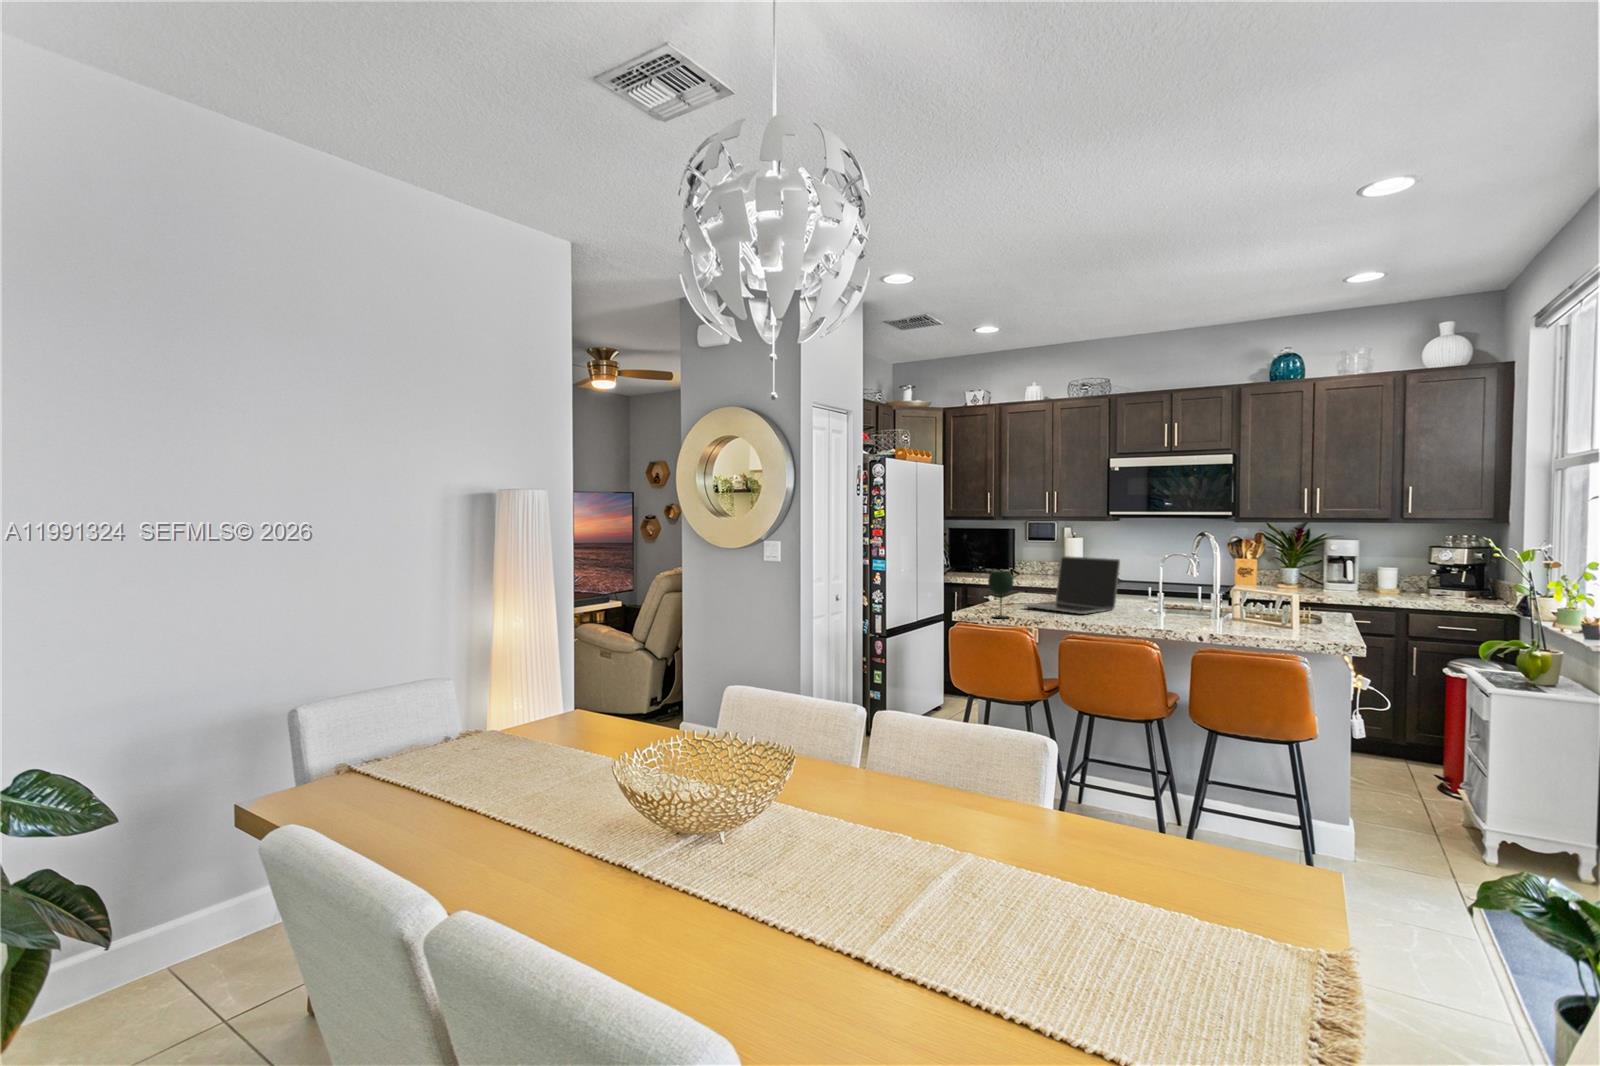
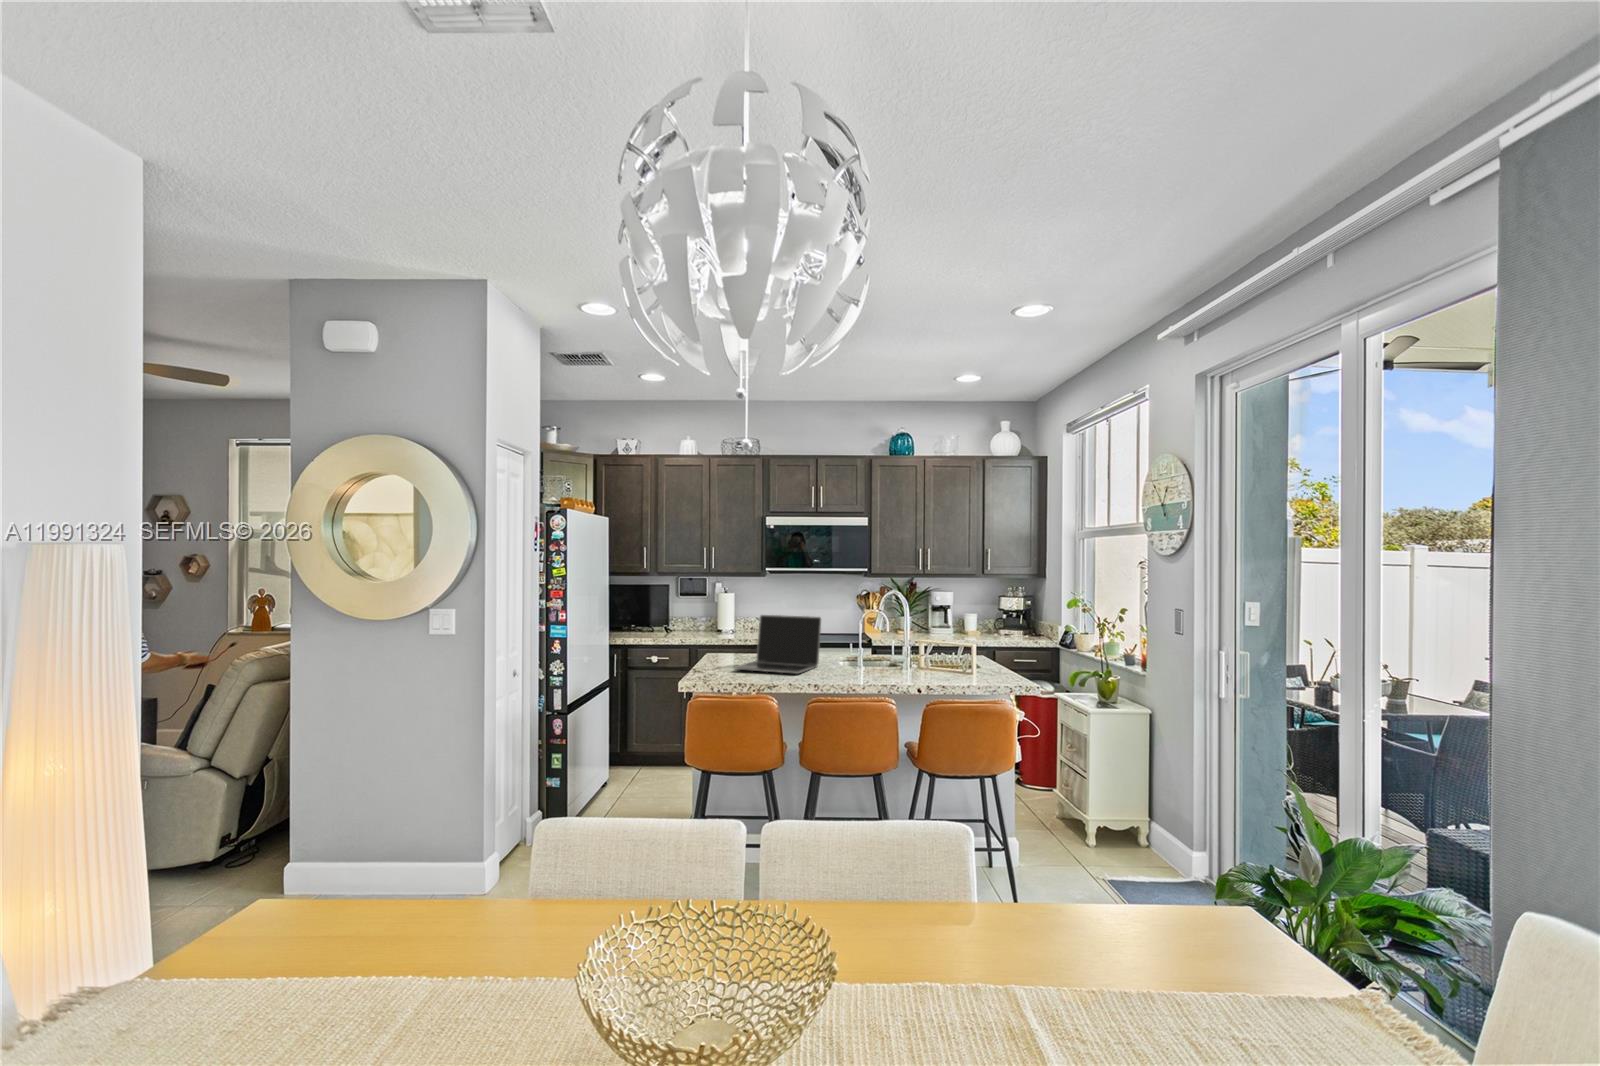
wine glass: present [988,571,1014,618] -> none [711,634,737,685]

